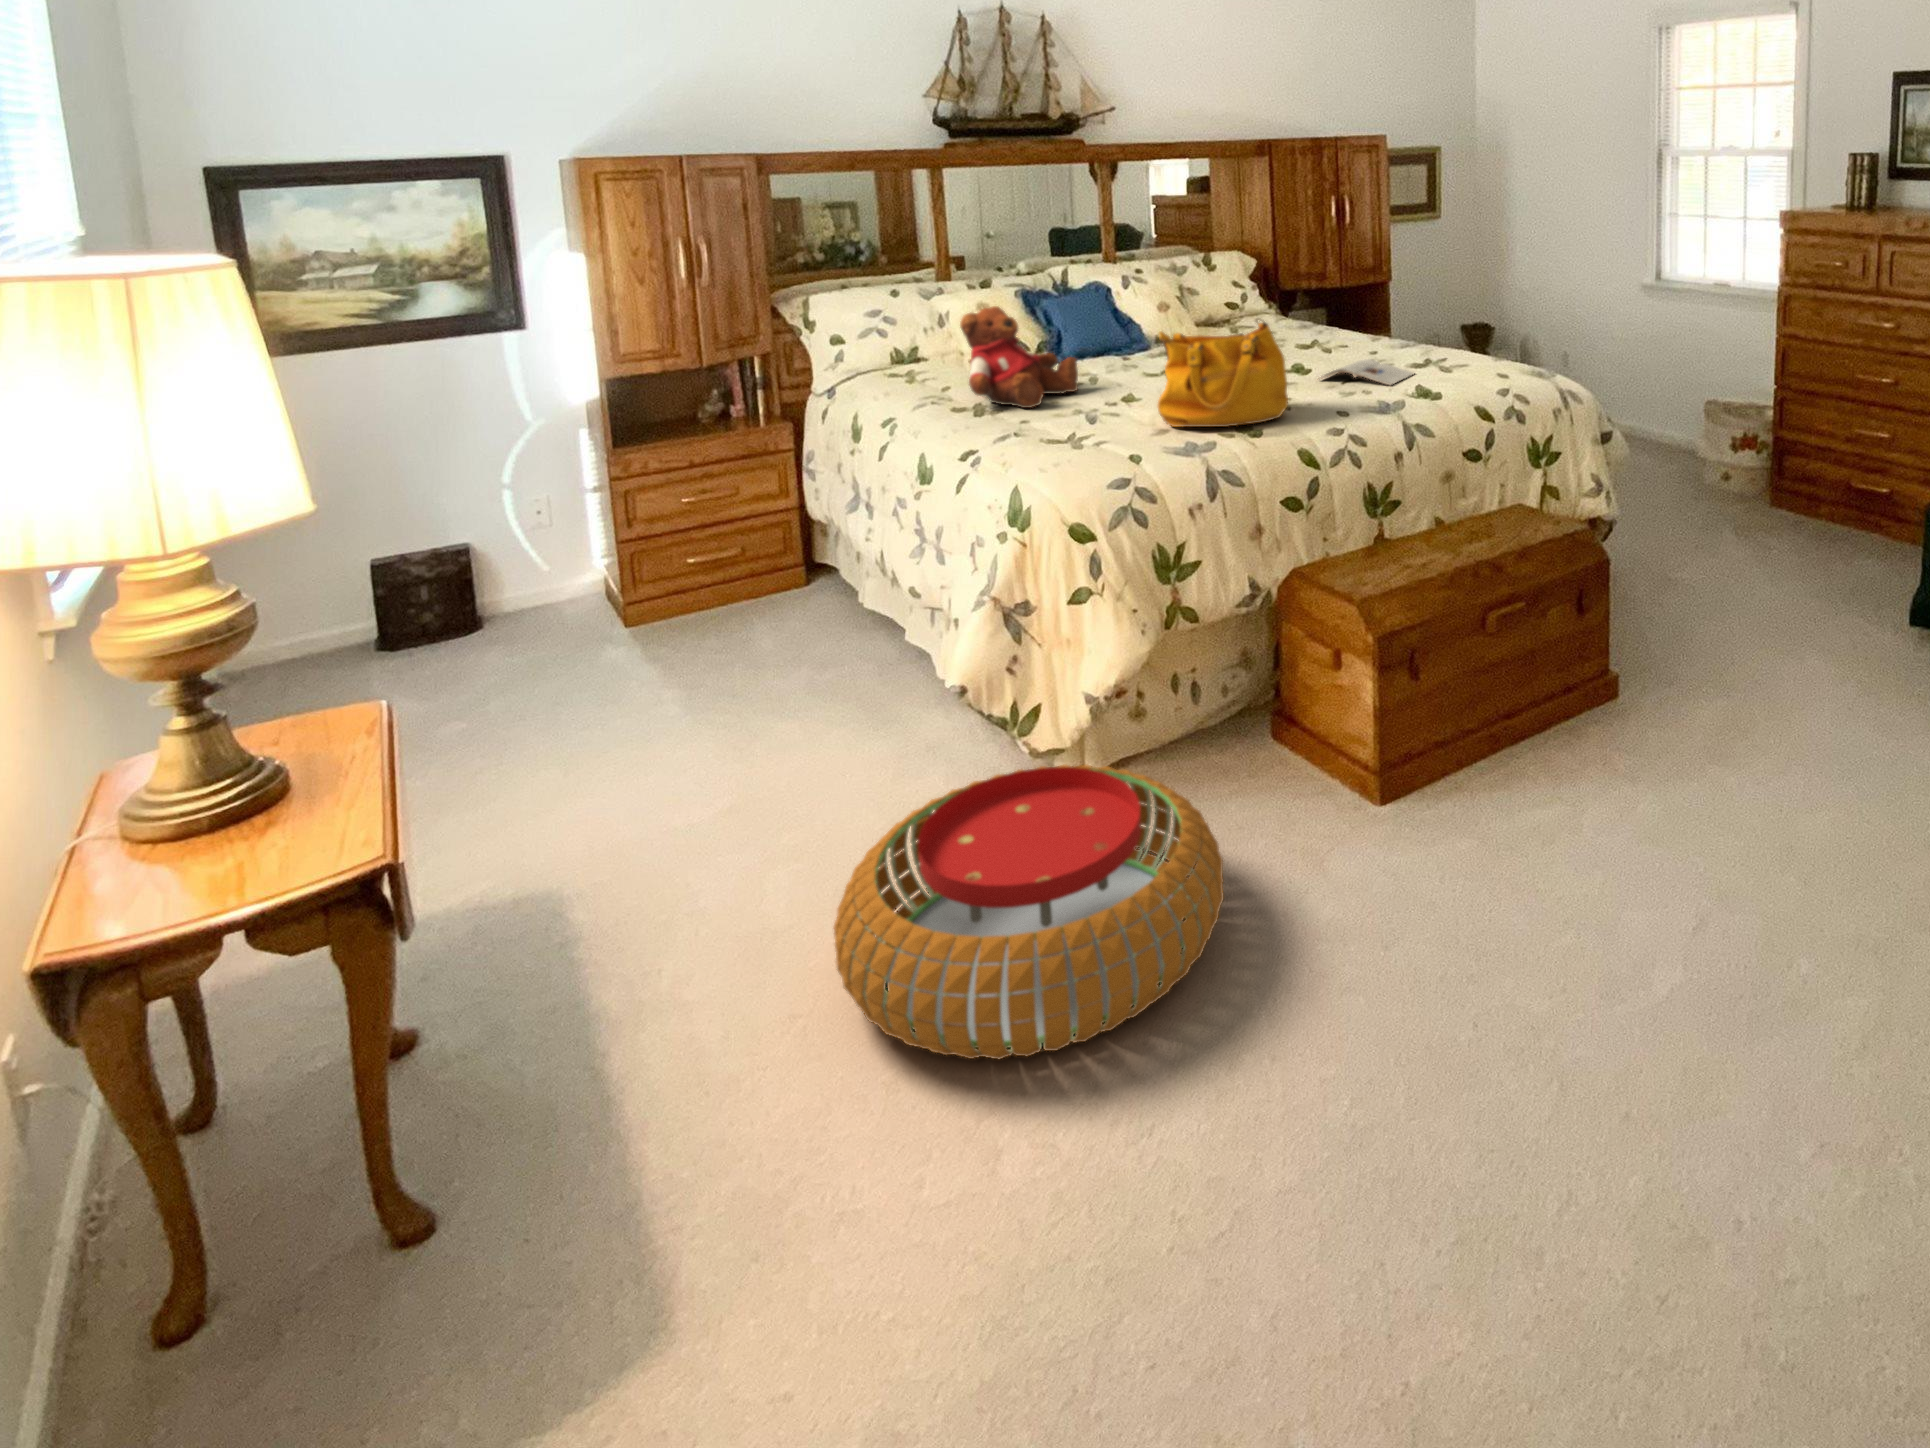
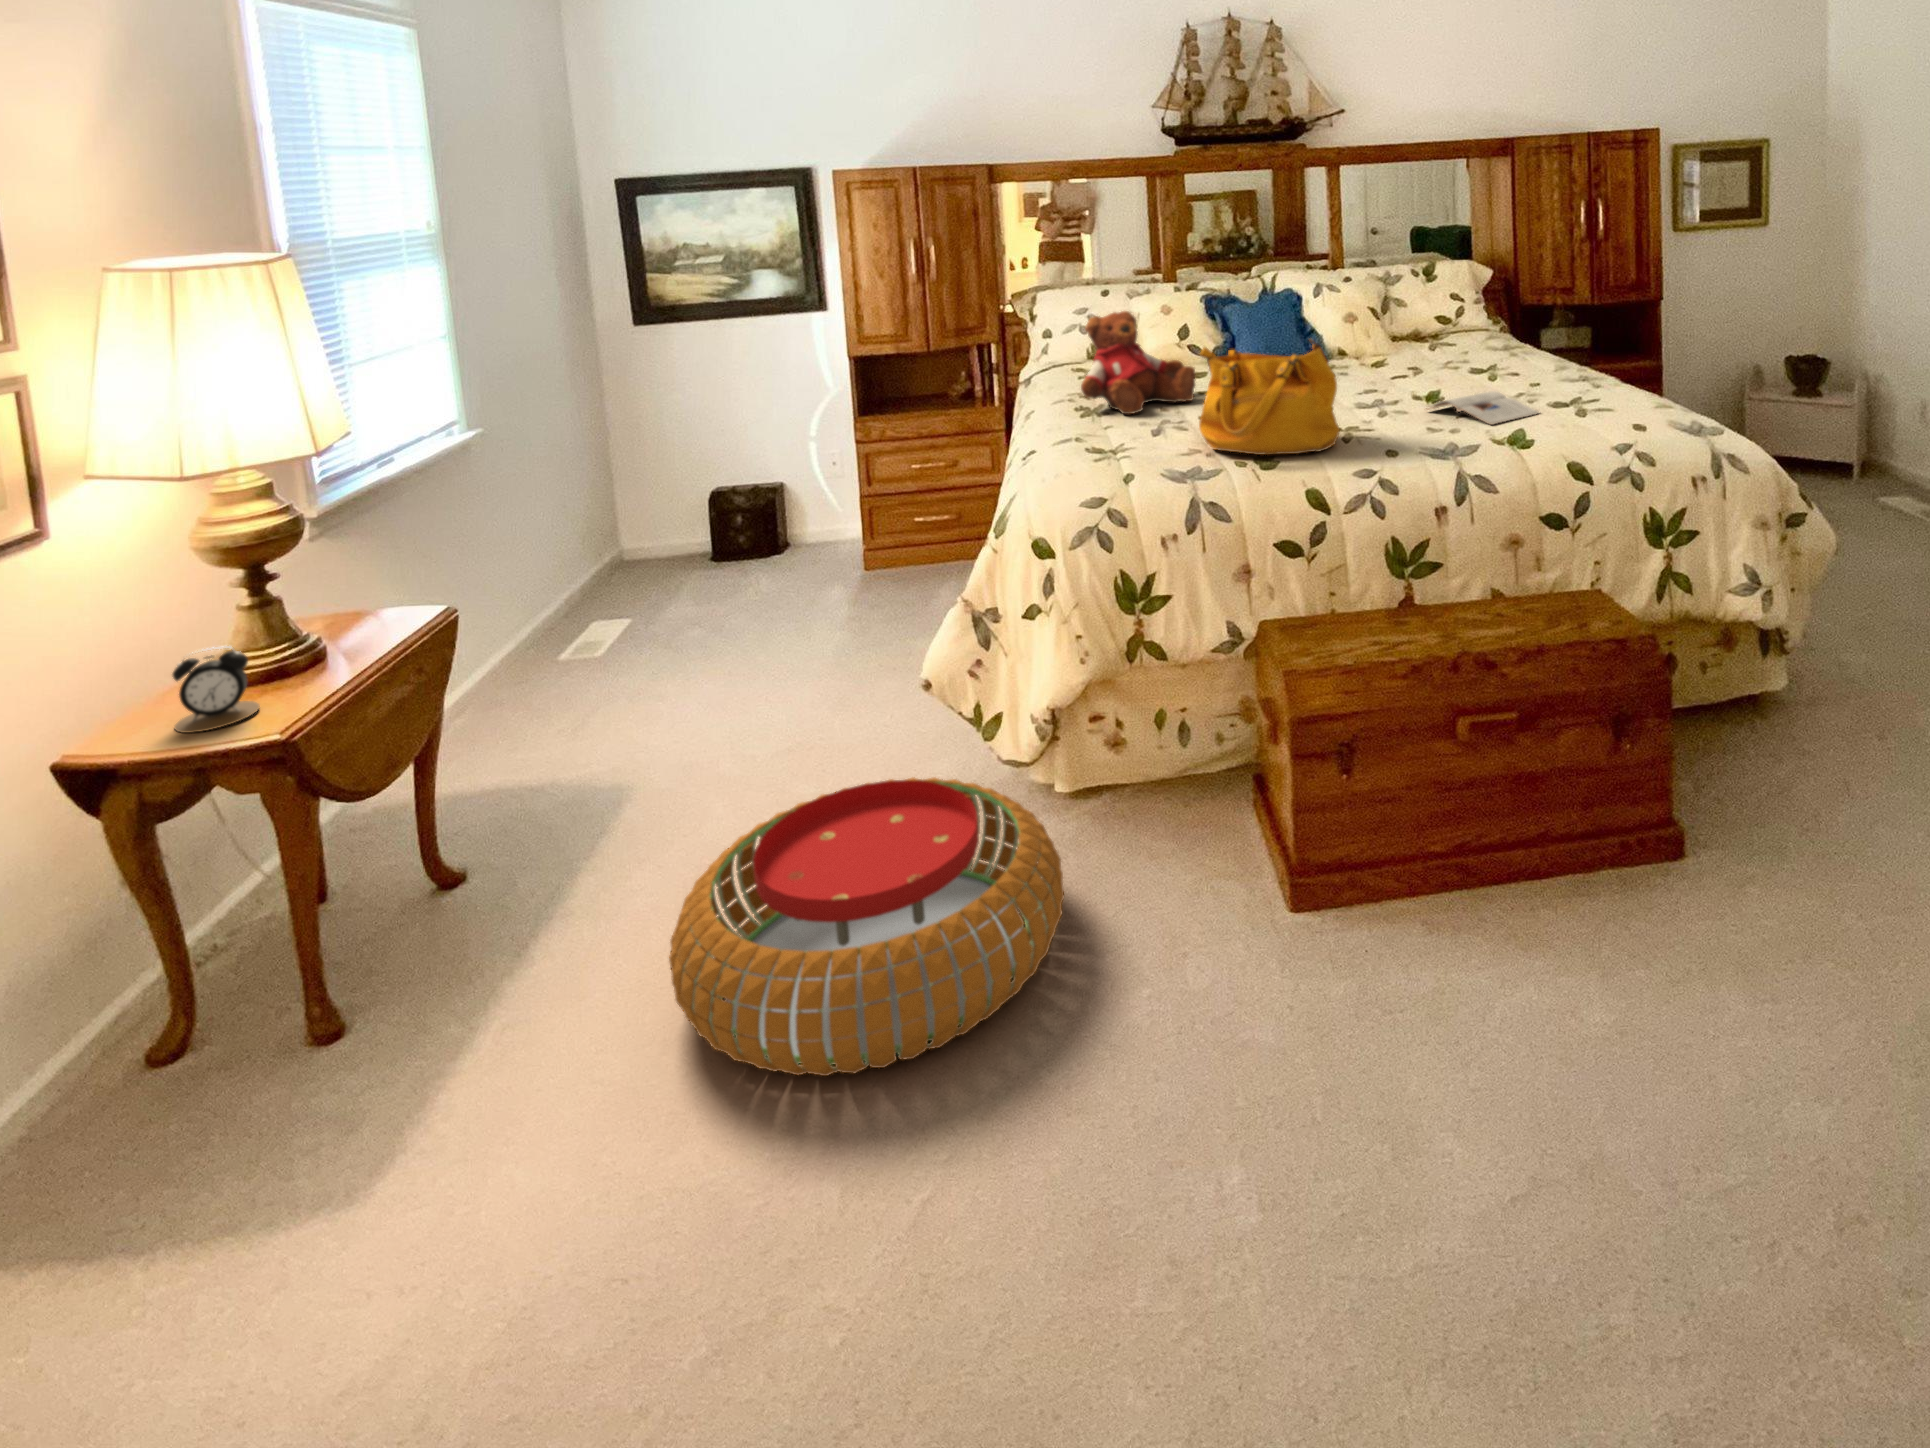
alarm clock: none [194,761,312,880] -> present [172,647,259,733]

